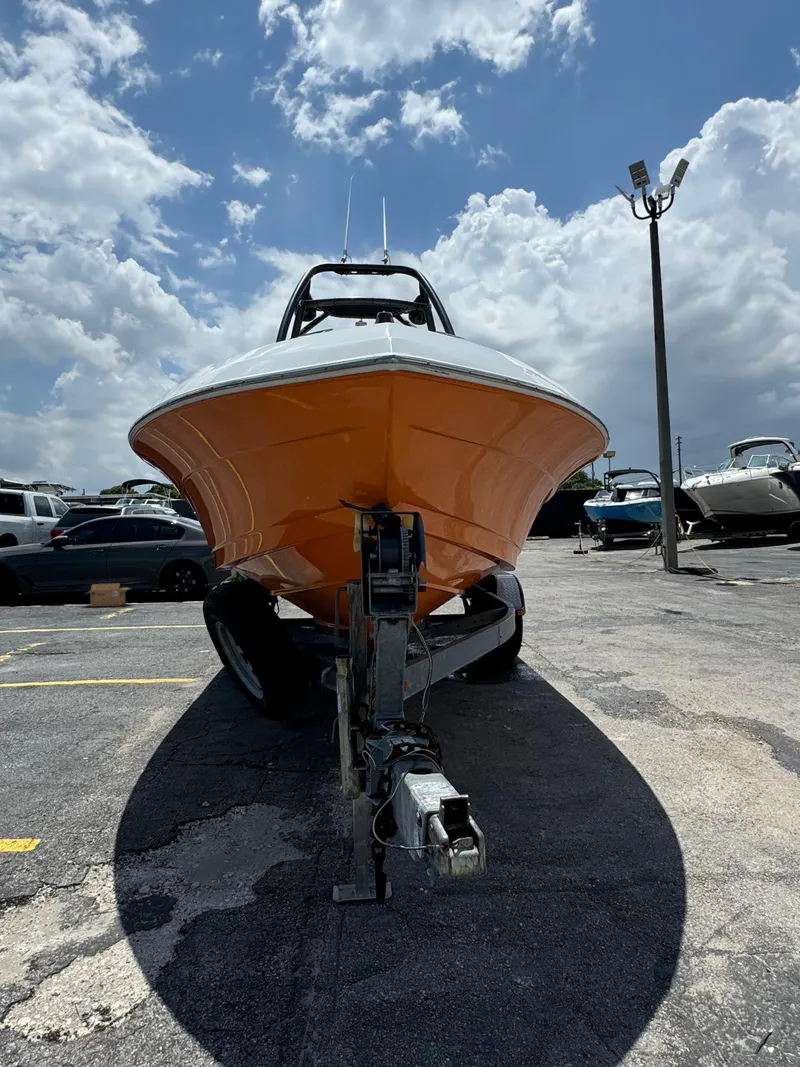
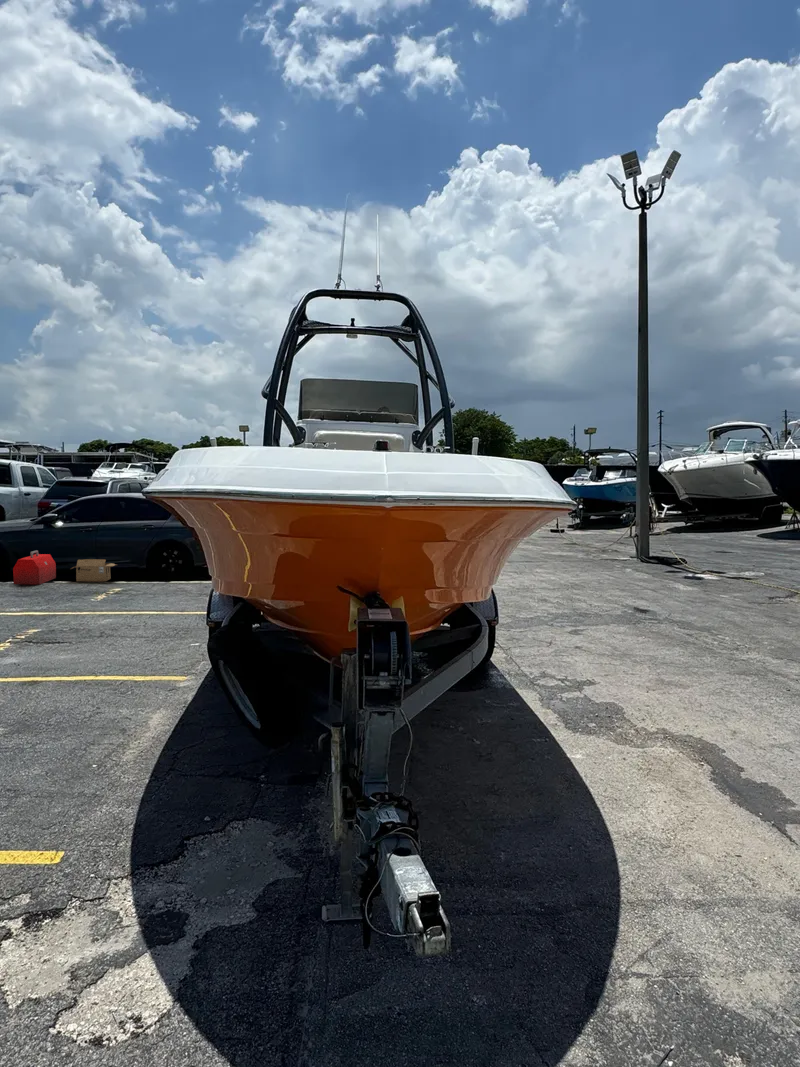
toolbox: none [27,576,71,611] -> present [13,550,56,585]

